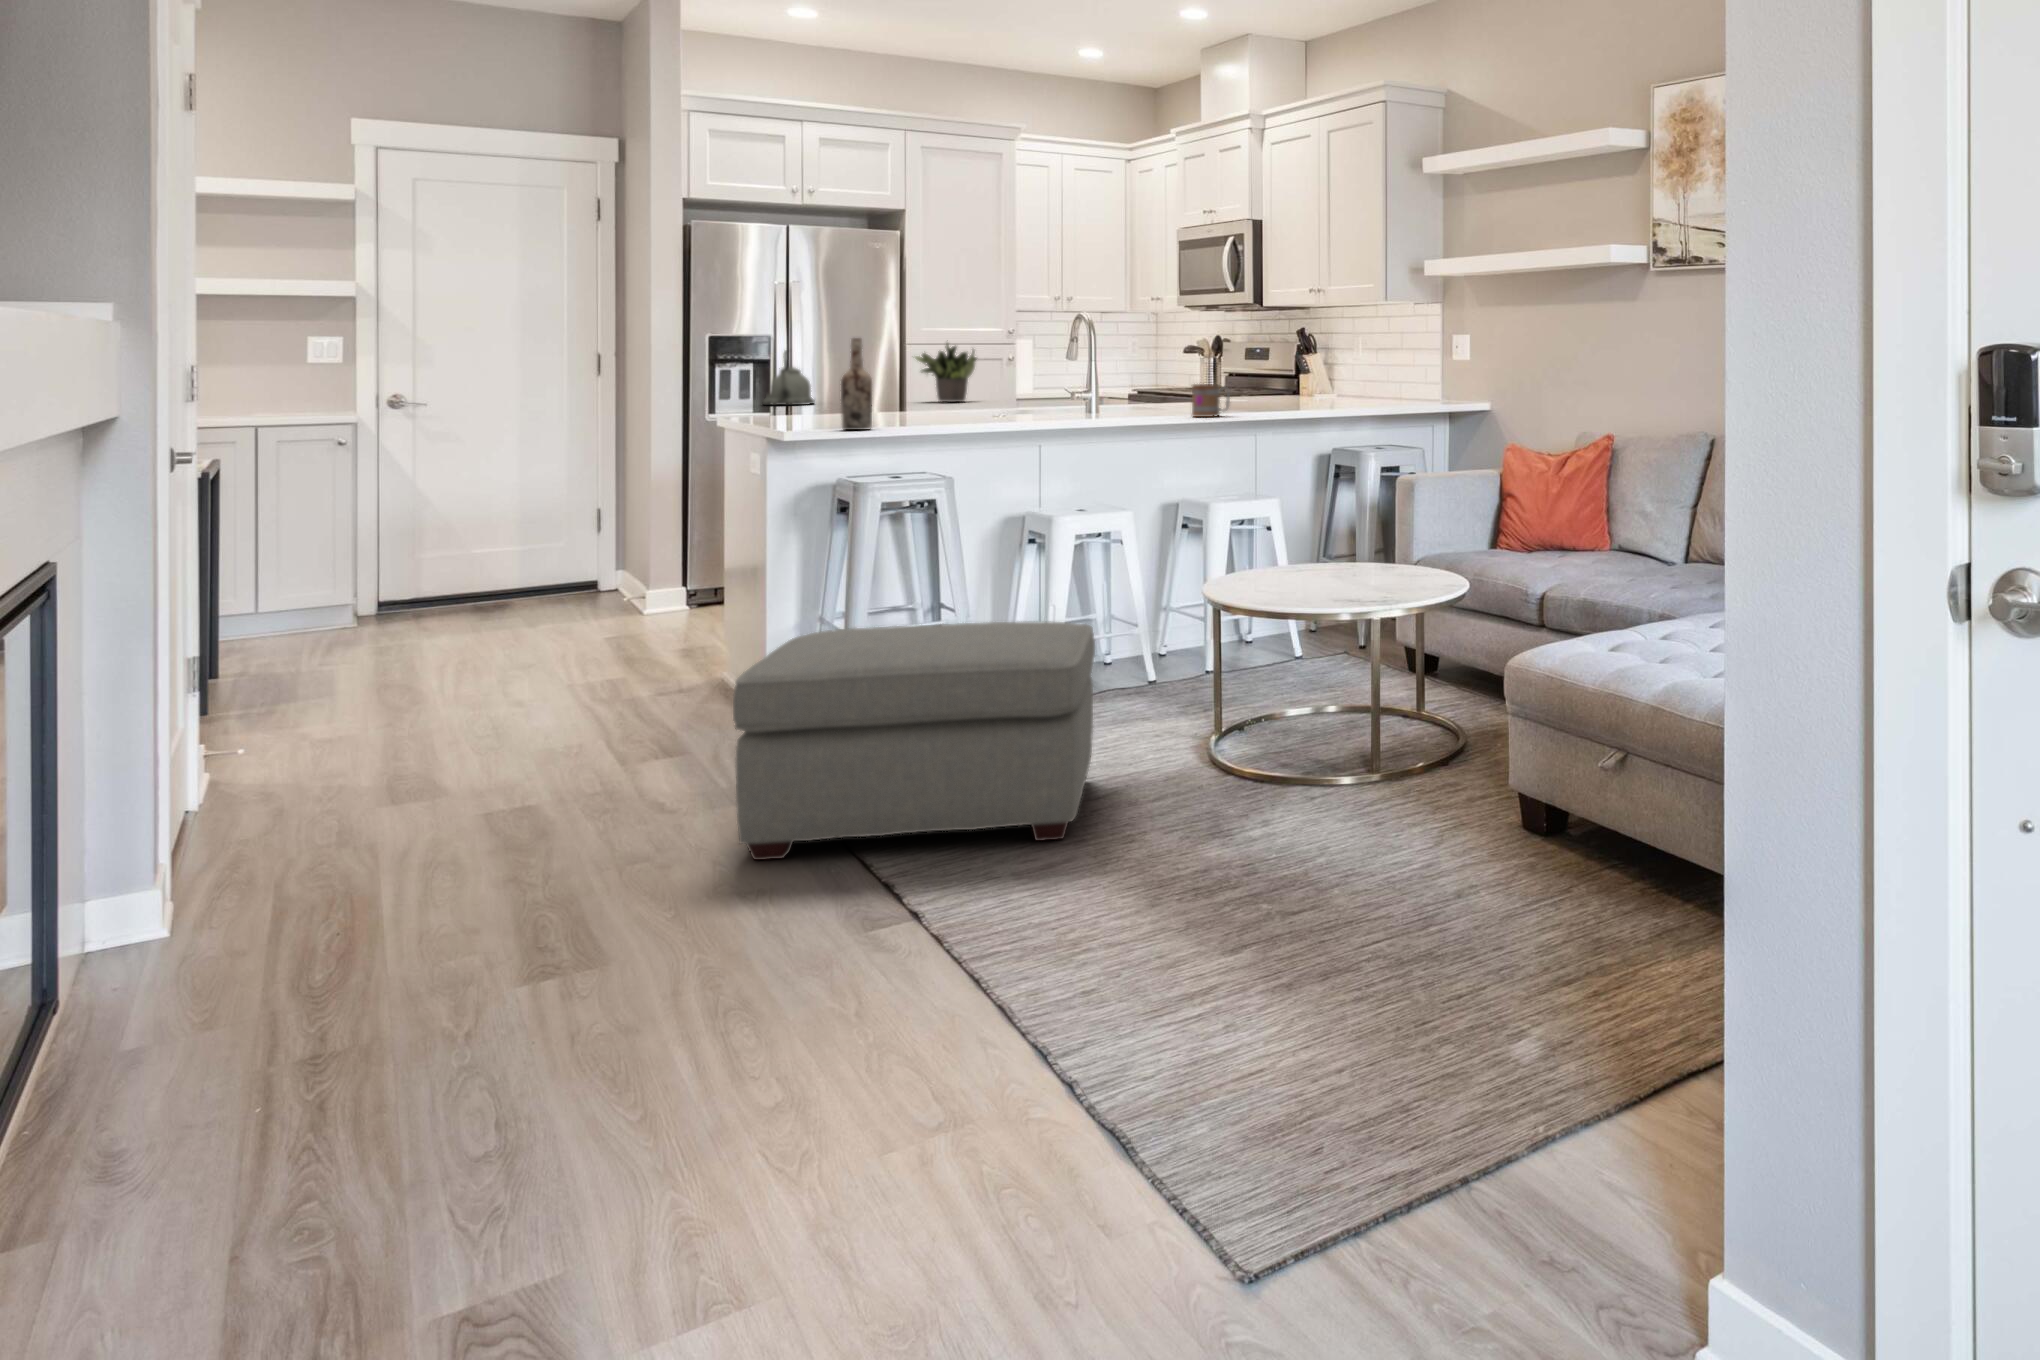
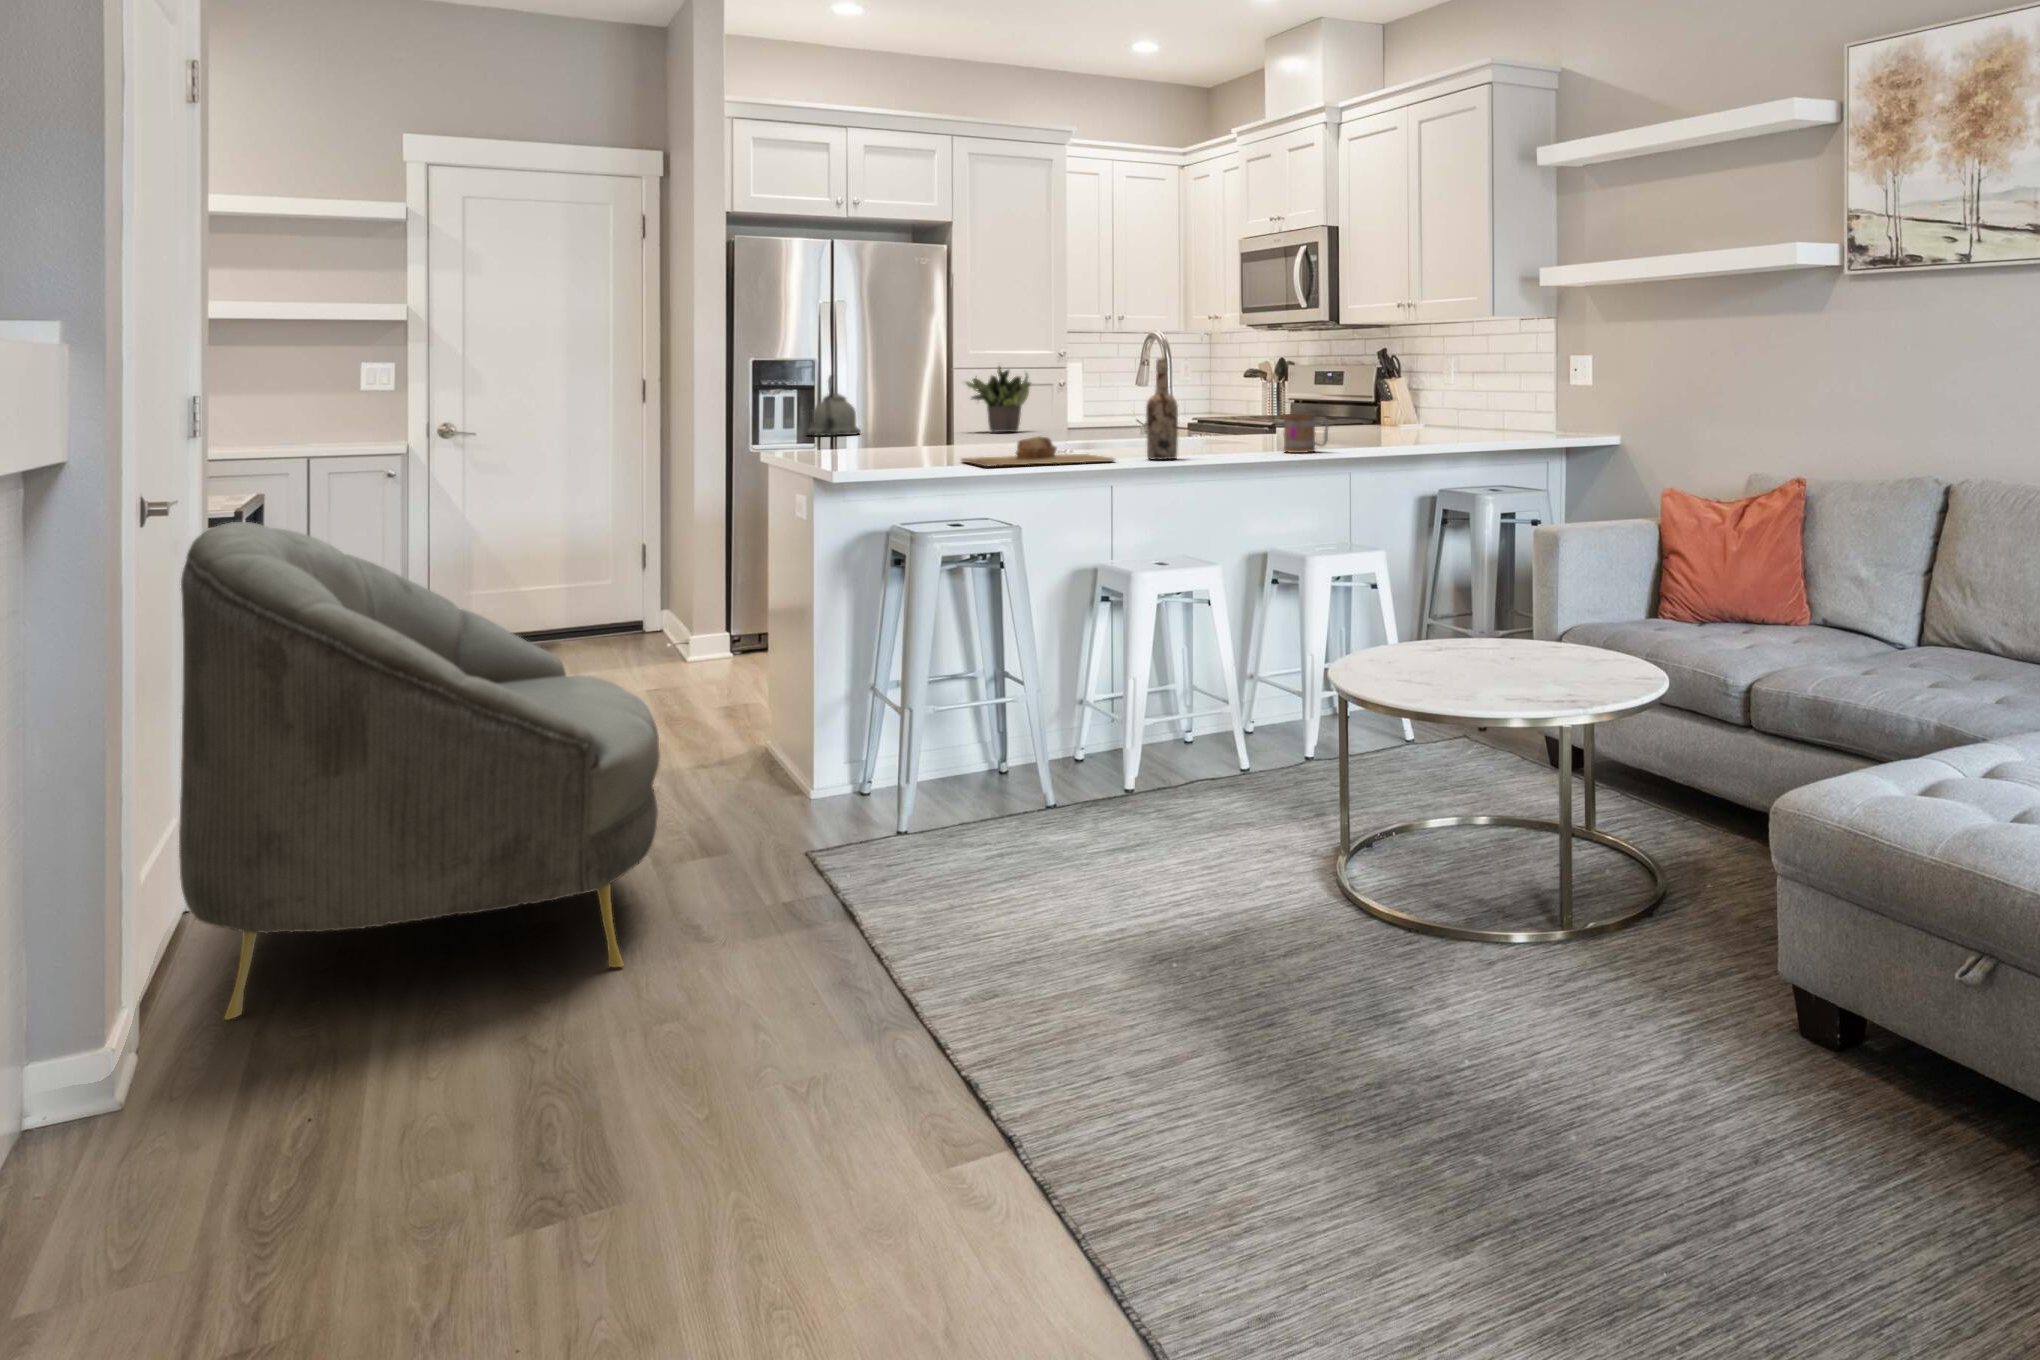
wine bottle: present [841,338,872,430] -> present [1146,358,1178,460]
cutting board: none [902,403,1040,428] -> present [962,437,1115,466]
armchair: none [205,471,631,875] -> present [179,522,660,1020]
ottoman: present [733,621,1095,860] -> none [775,717,1206,1030]

